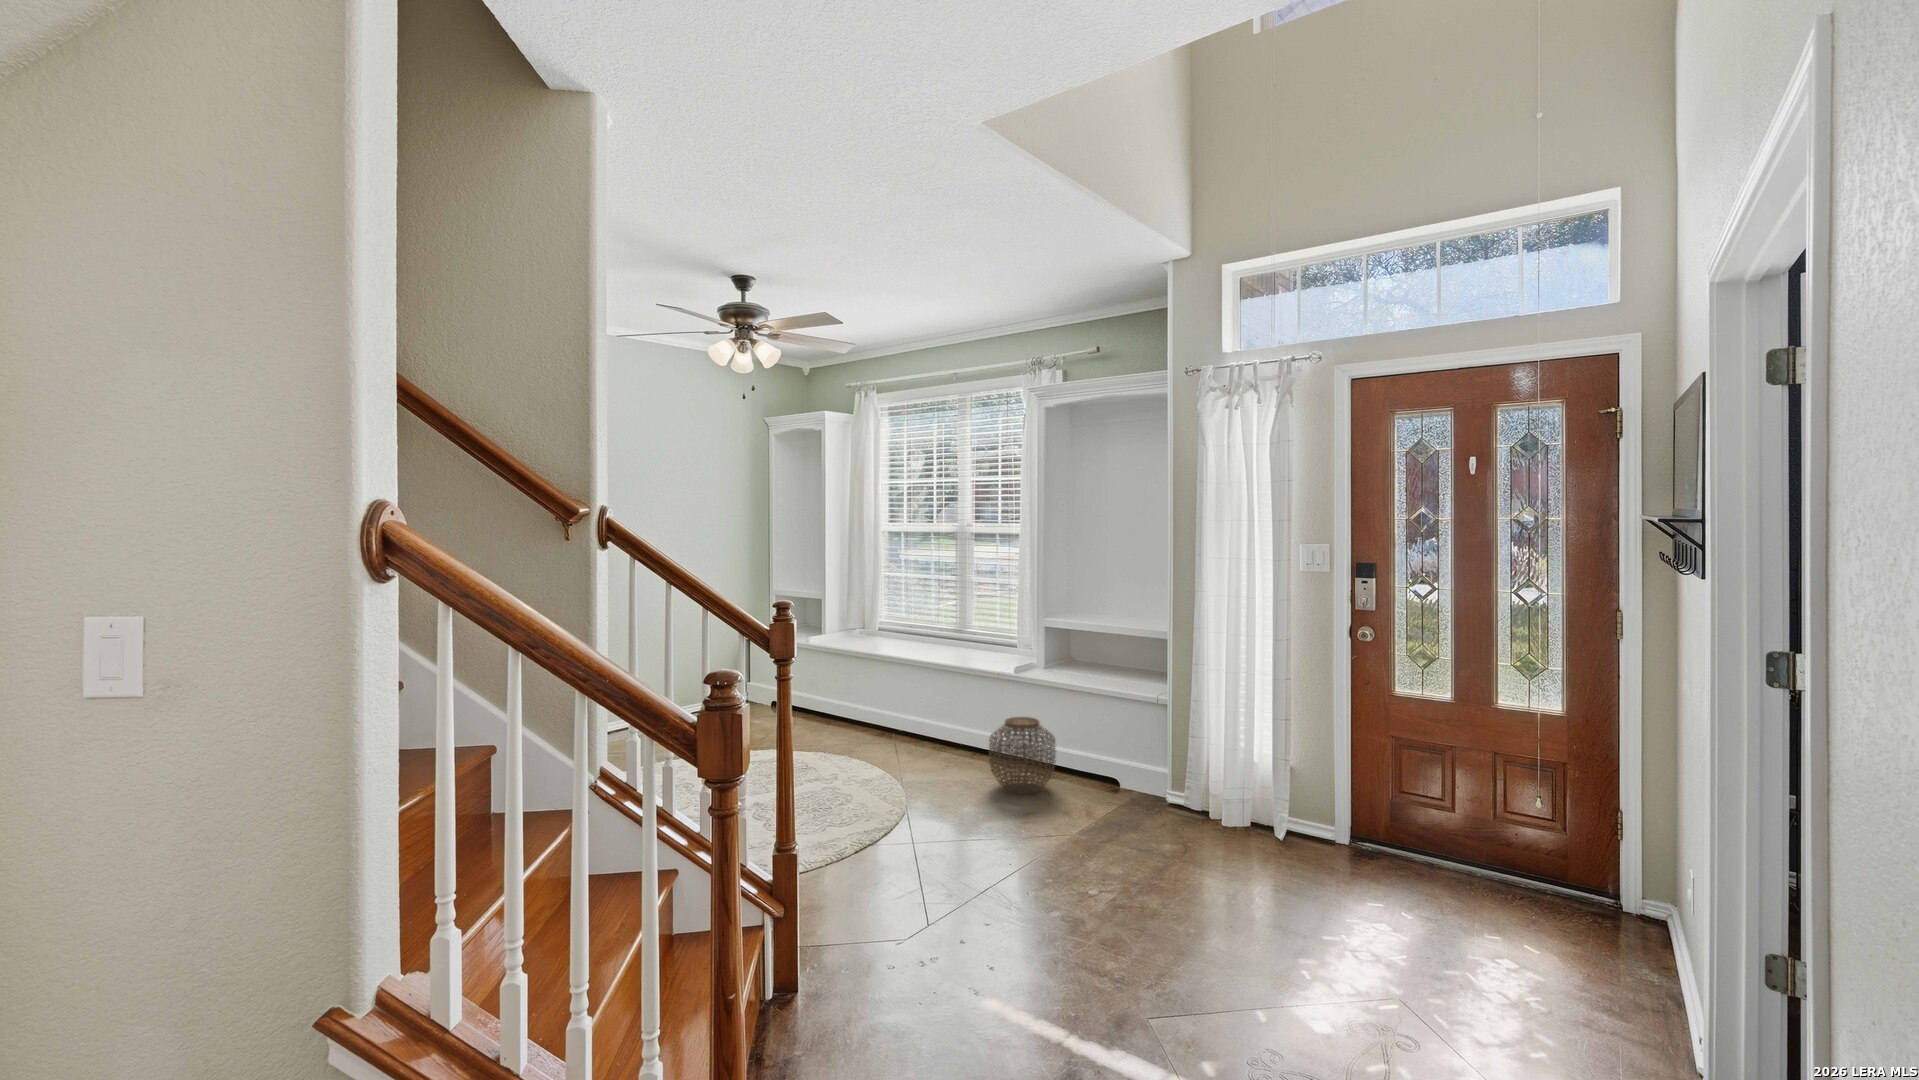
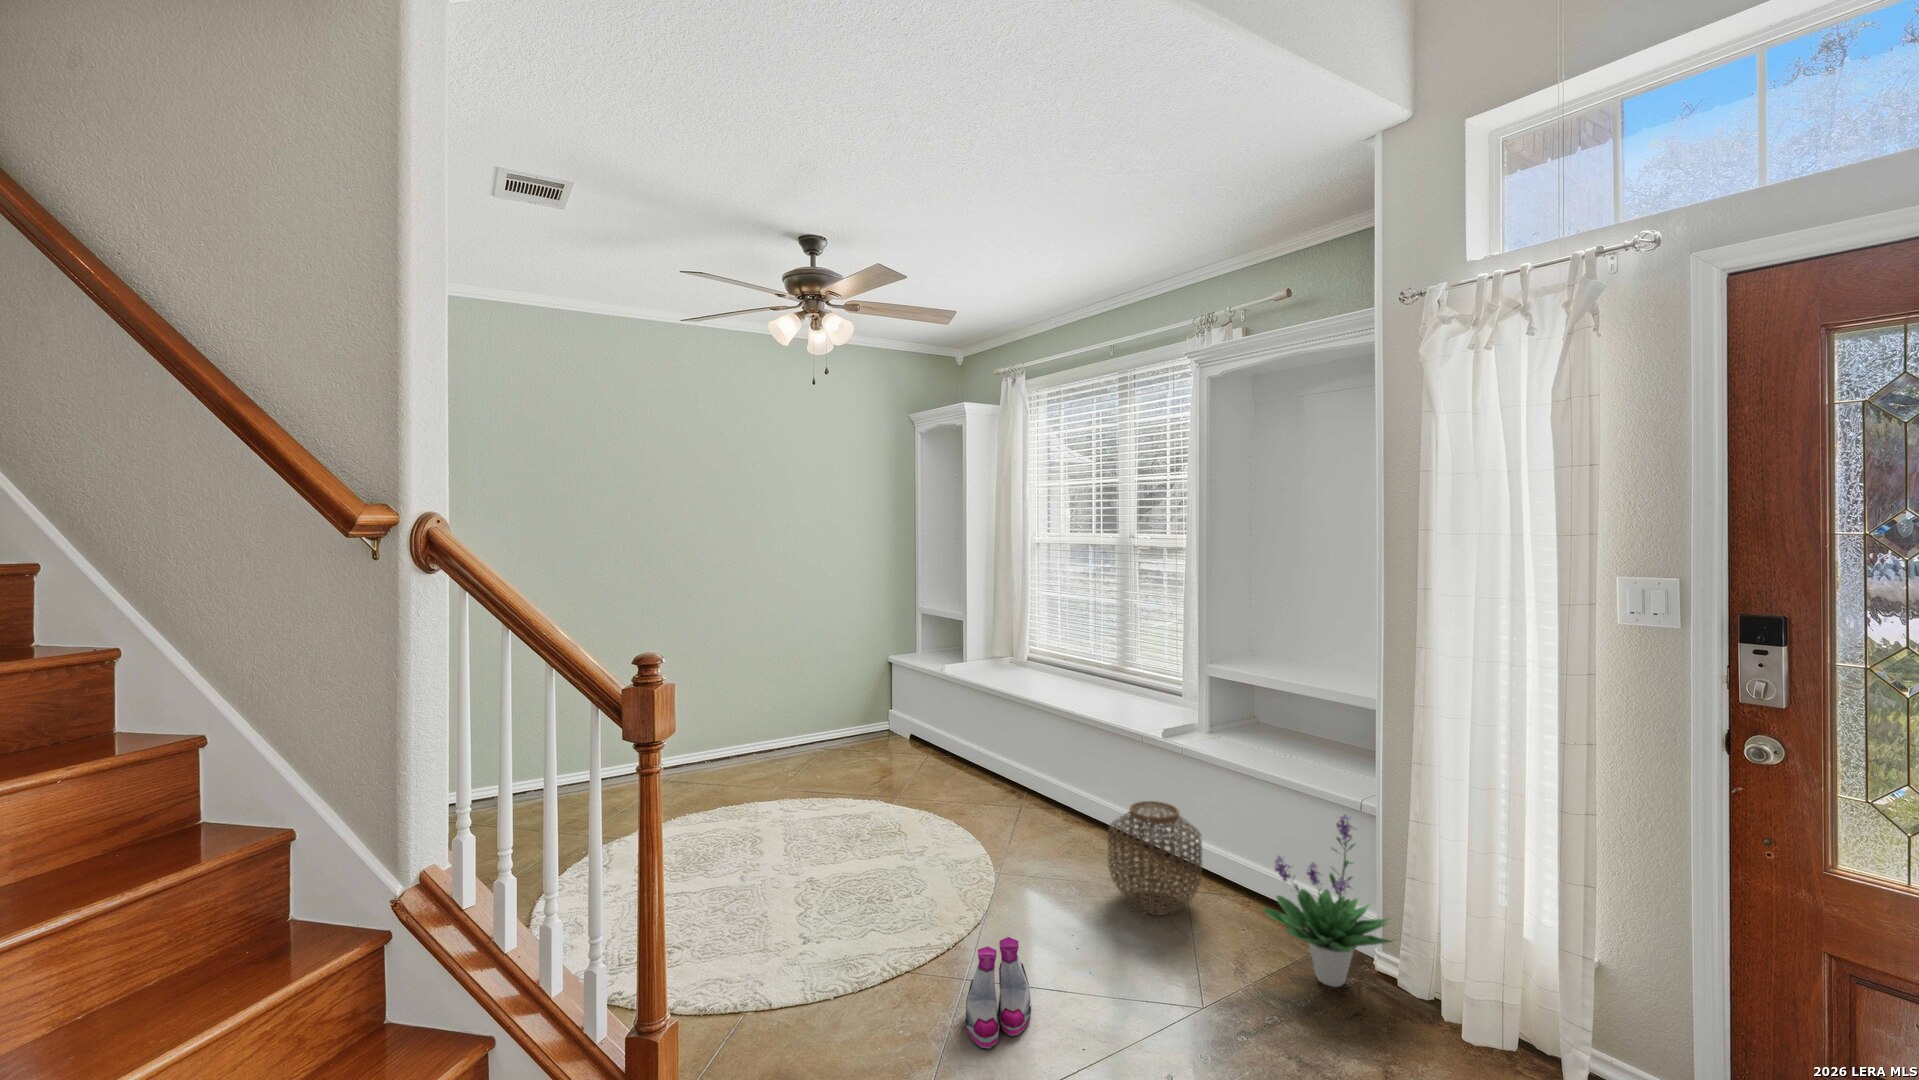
potted plant: none [1104,703,1186,814] -> present [1263,814,1392,987]
boots: none [928,800,972,869] -> present [965,937,1031,1048]

